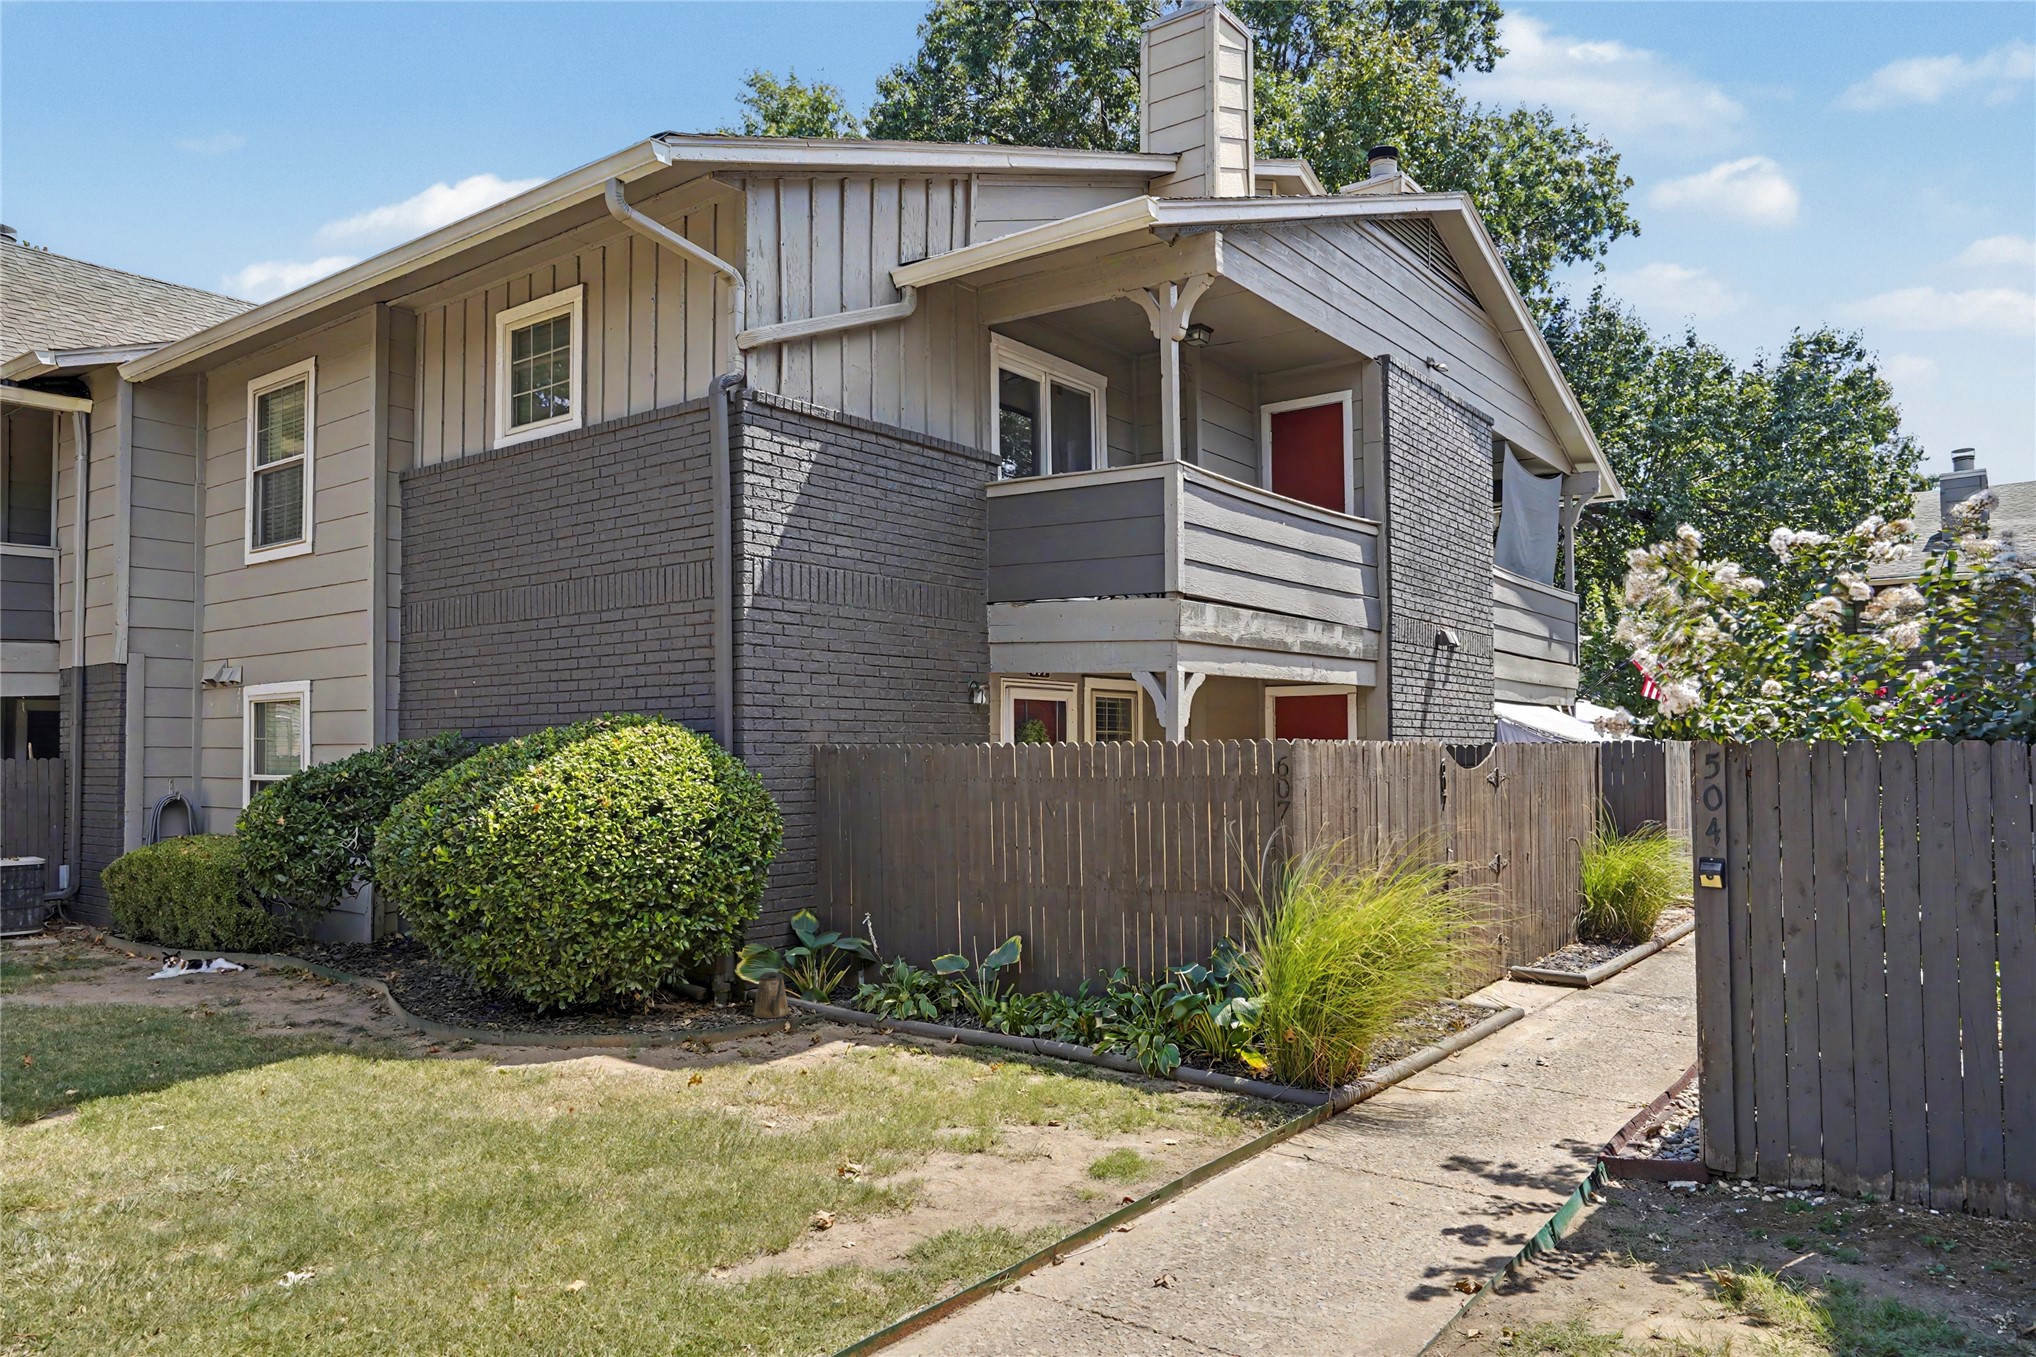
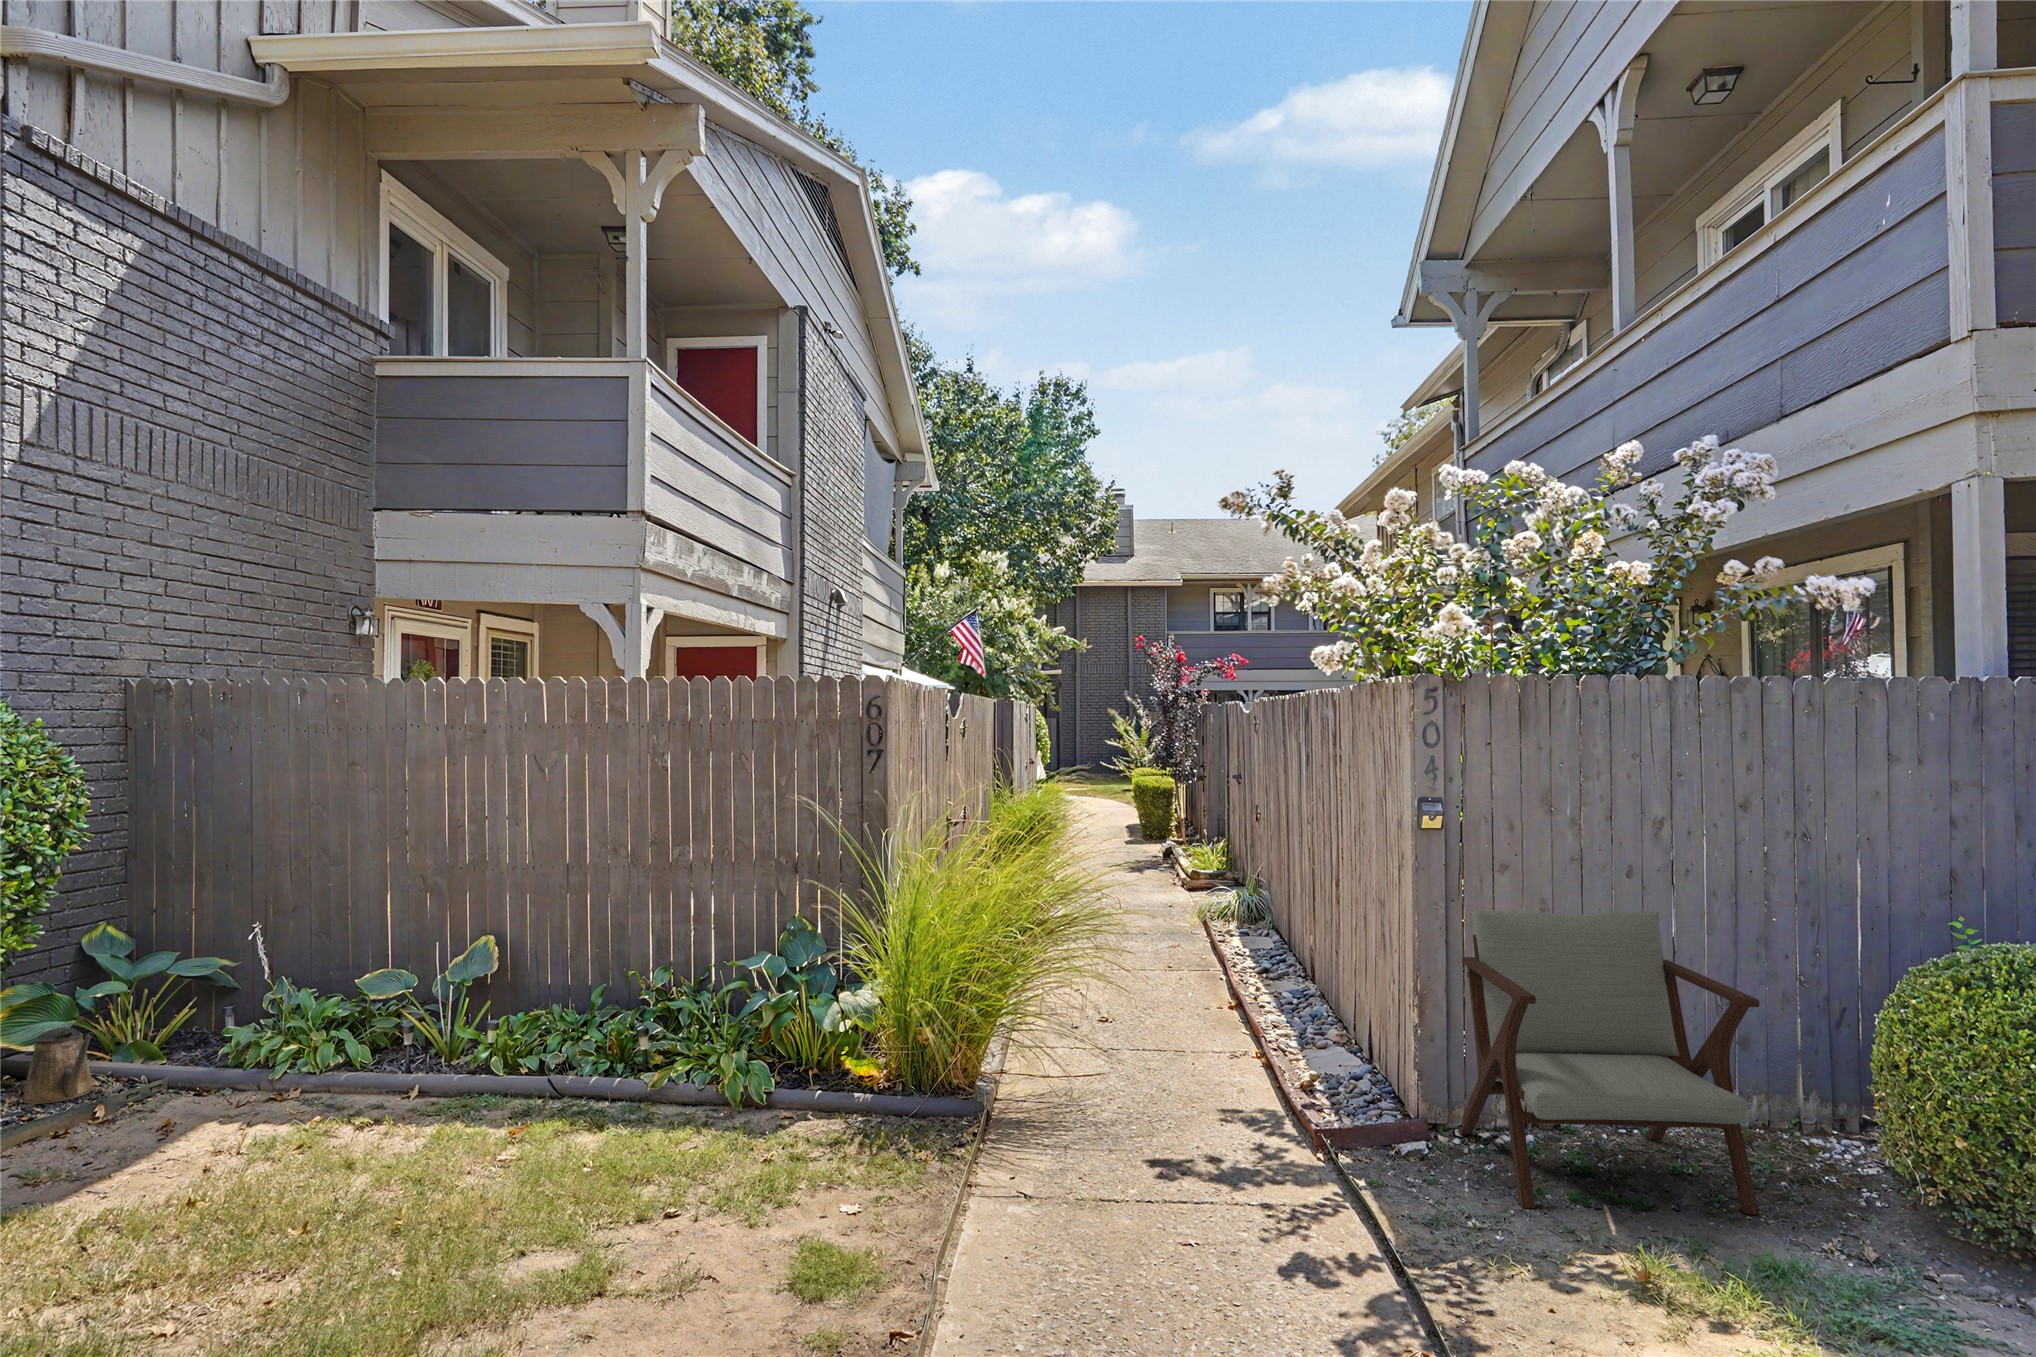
lounge chair: none [1704,972,1981,1289] -> present [1458,910,1760,1214]

